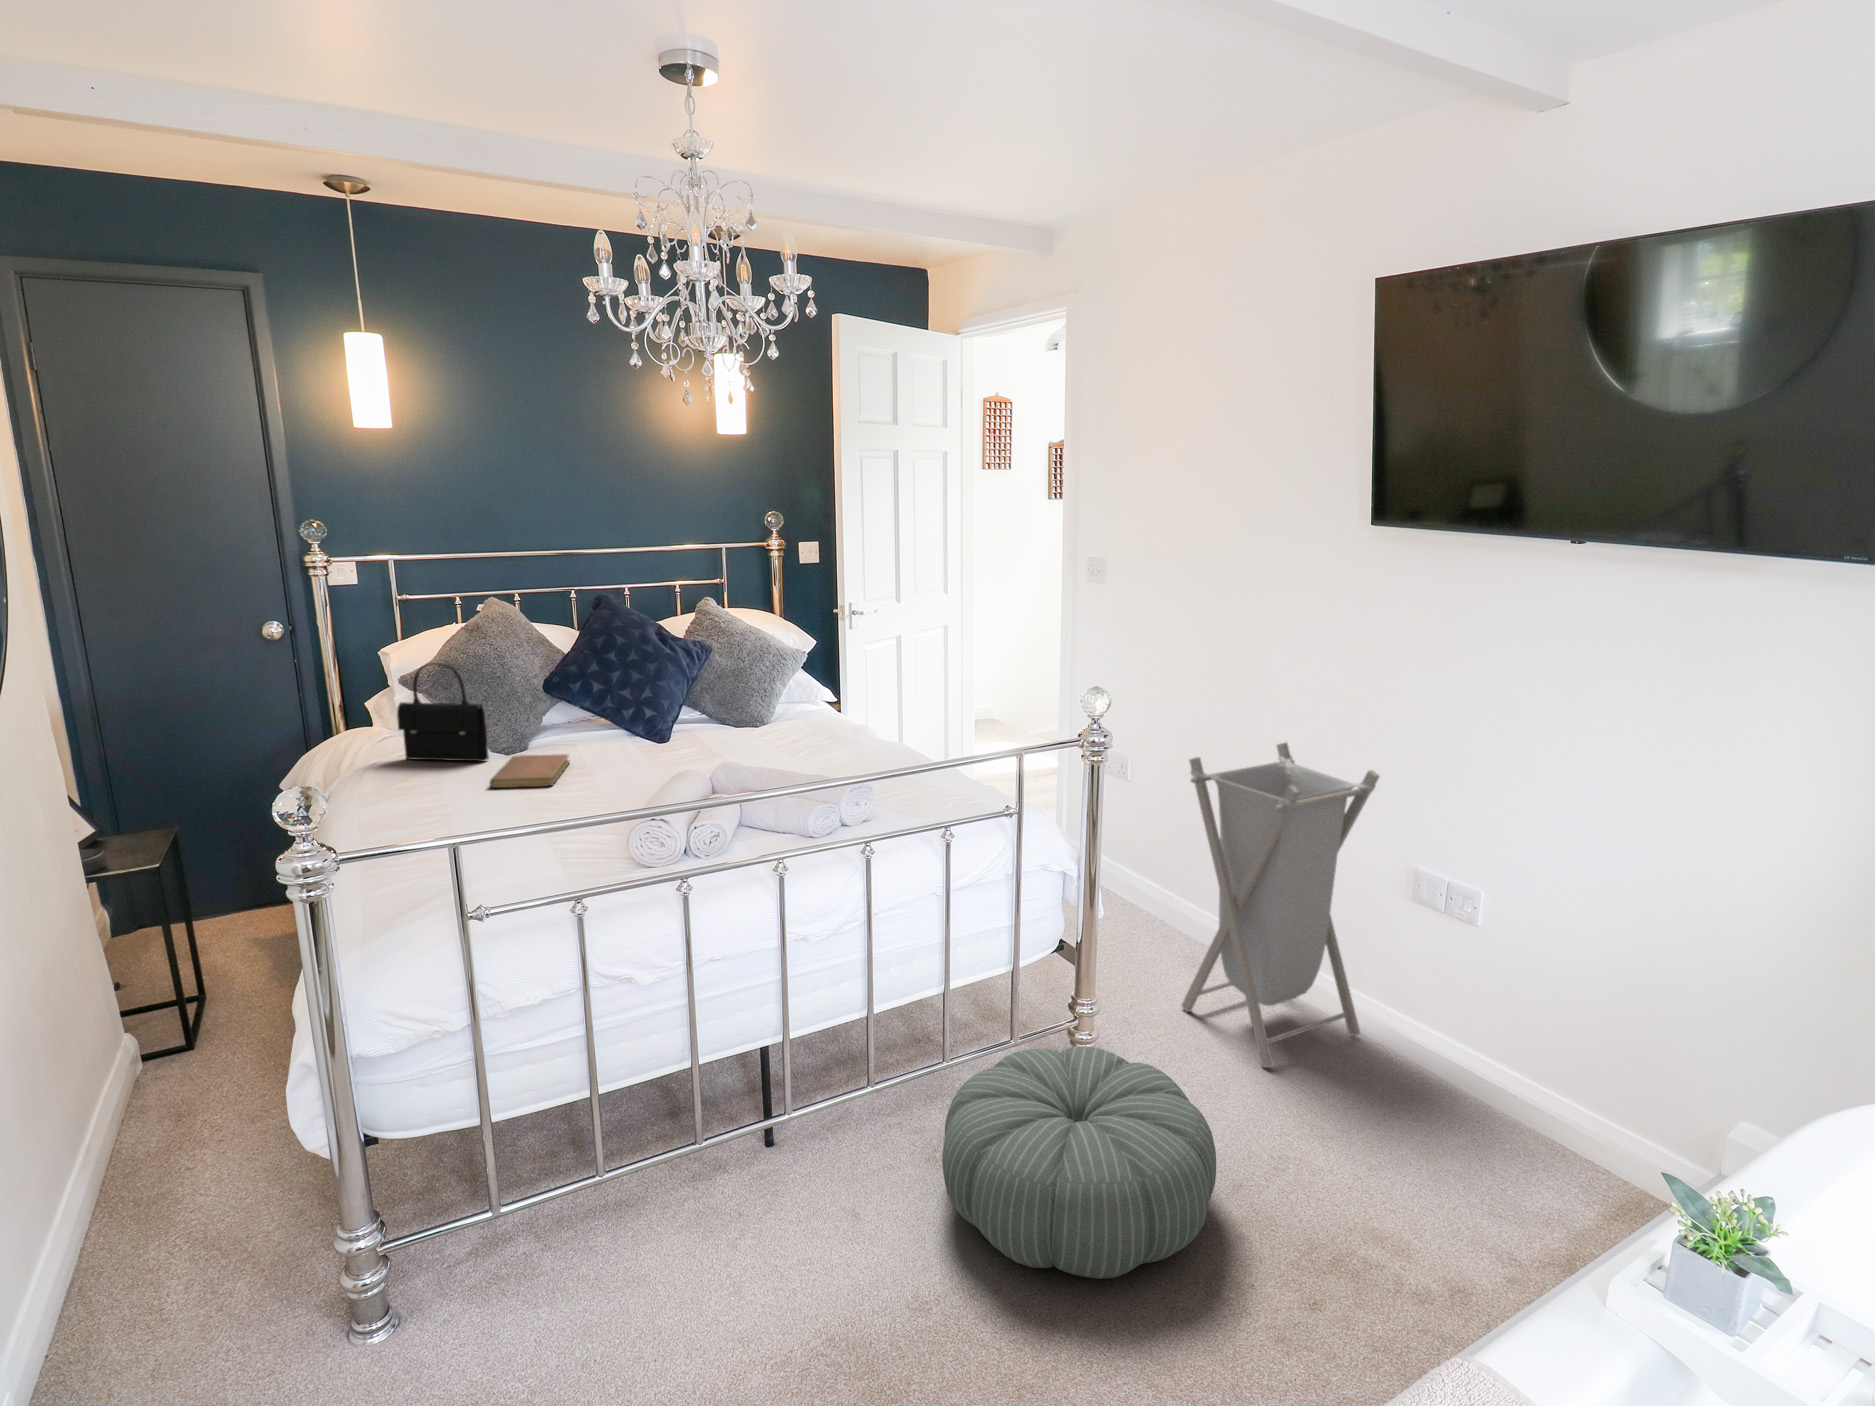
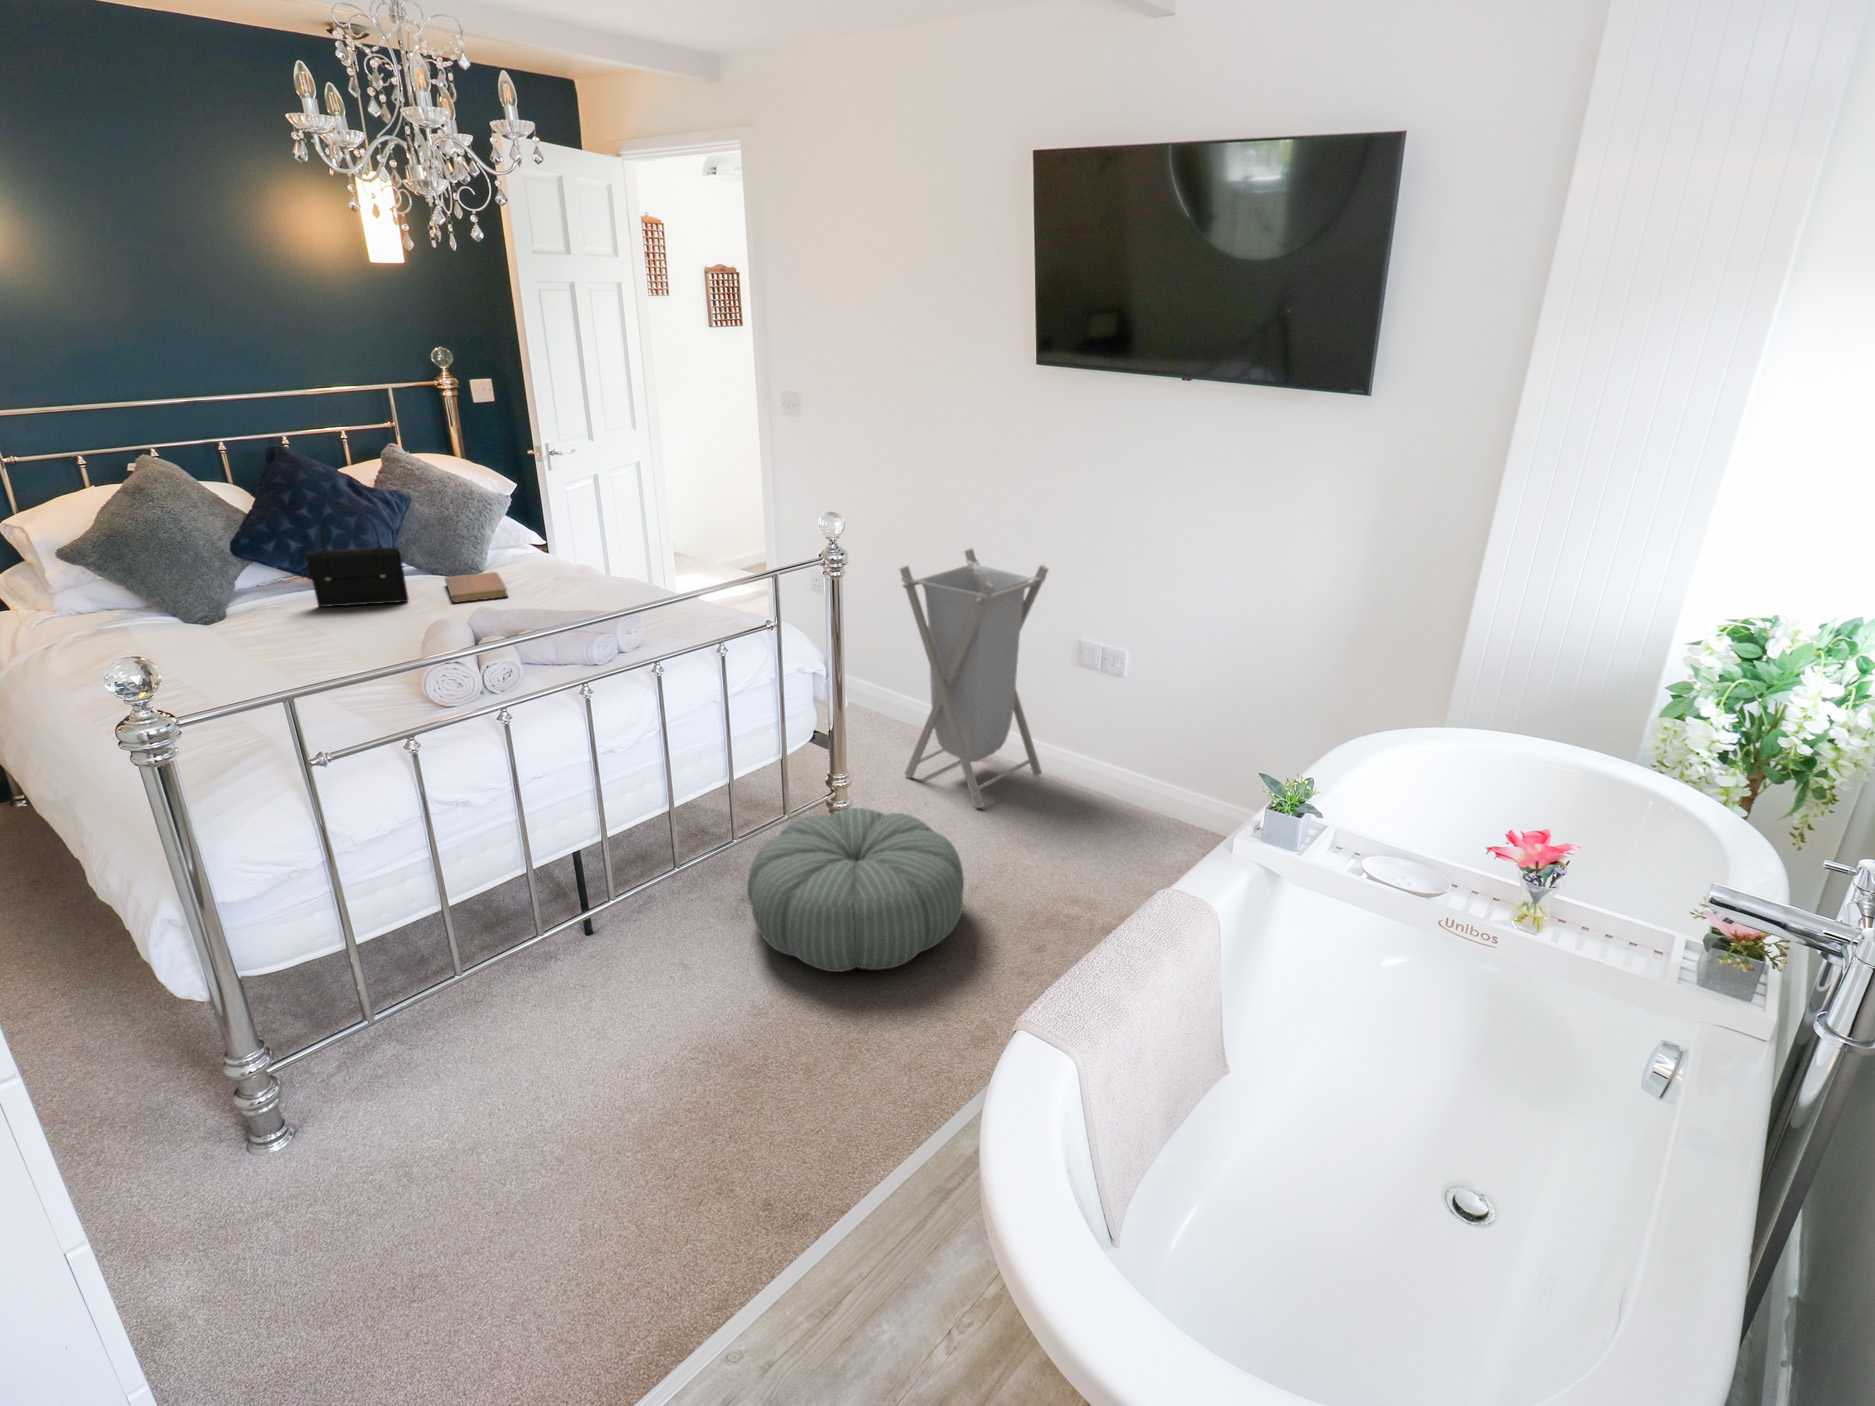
handbag: present [397,663,489,761] -> present [306,509,409,607]
notebook: present [490,754,570,788] -> present [445,572,508,603]

